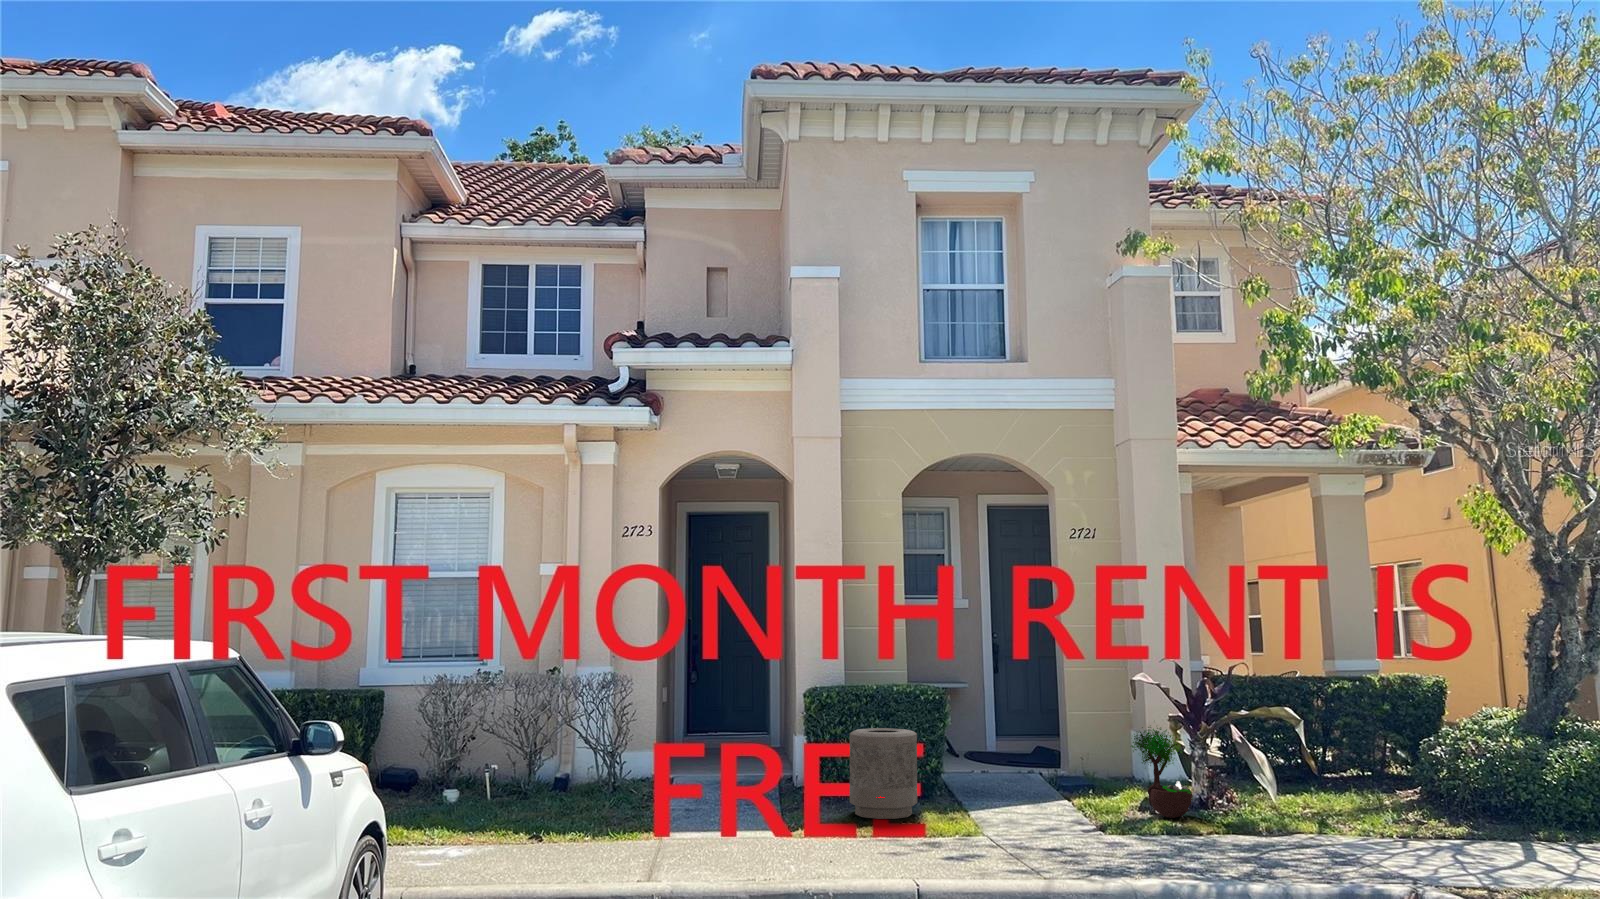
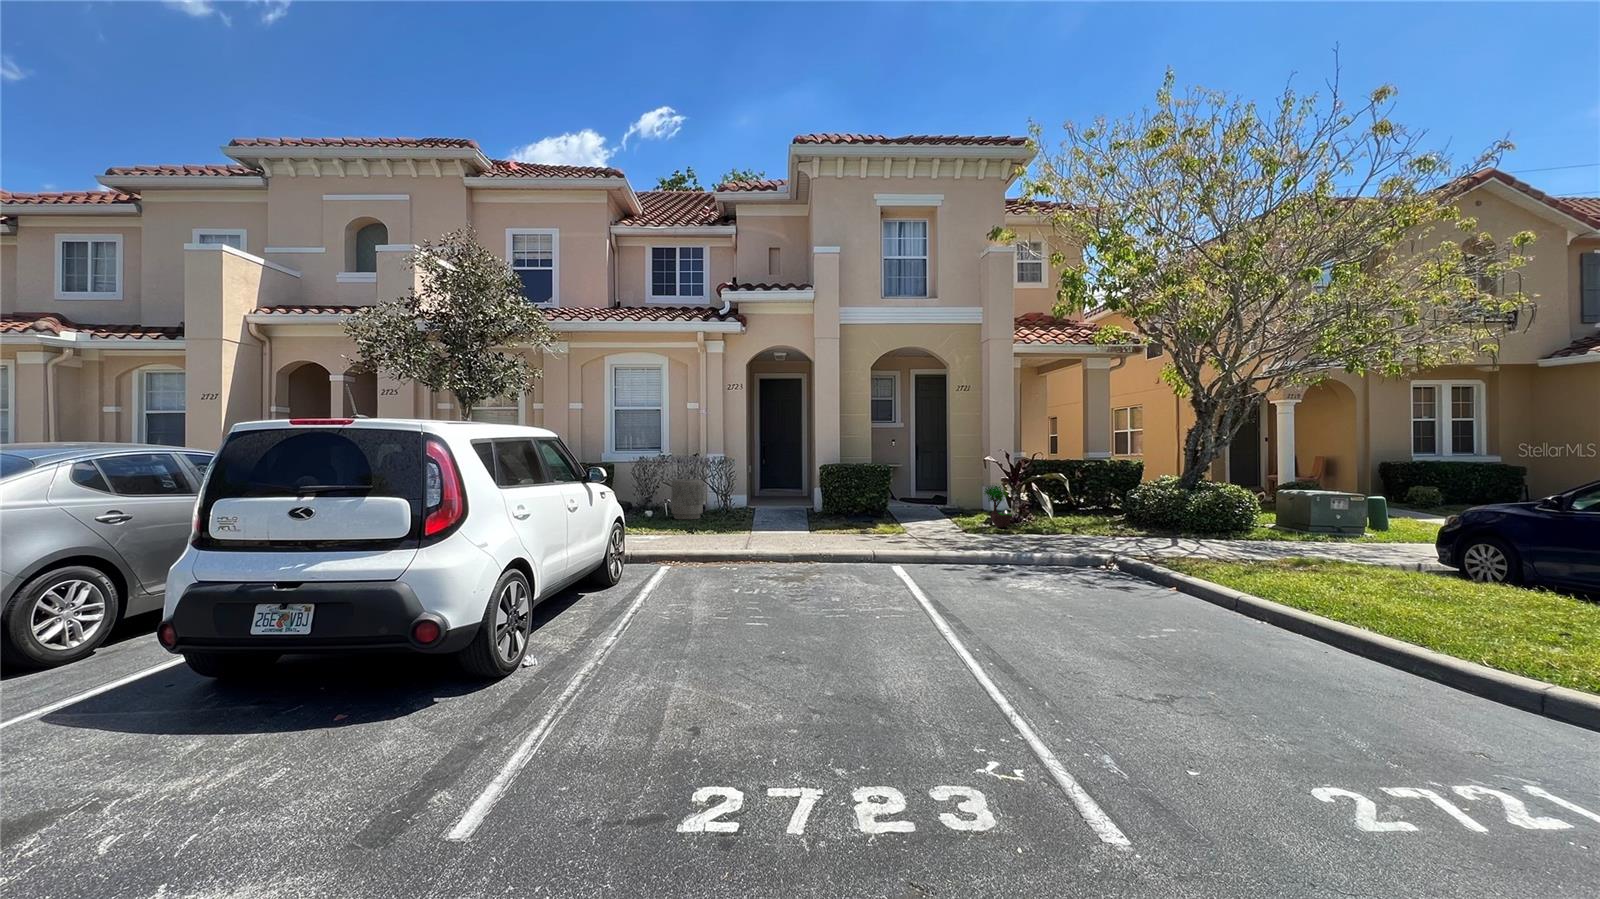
trash can: present [850,728,917,819] -> present [672,479,703,519]

